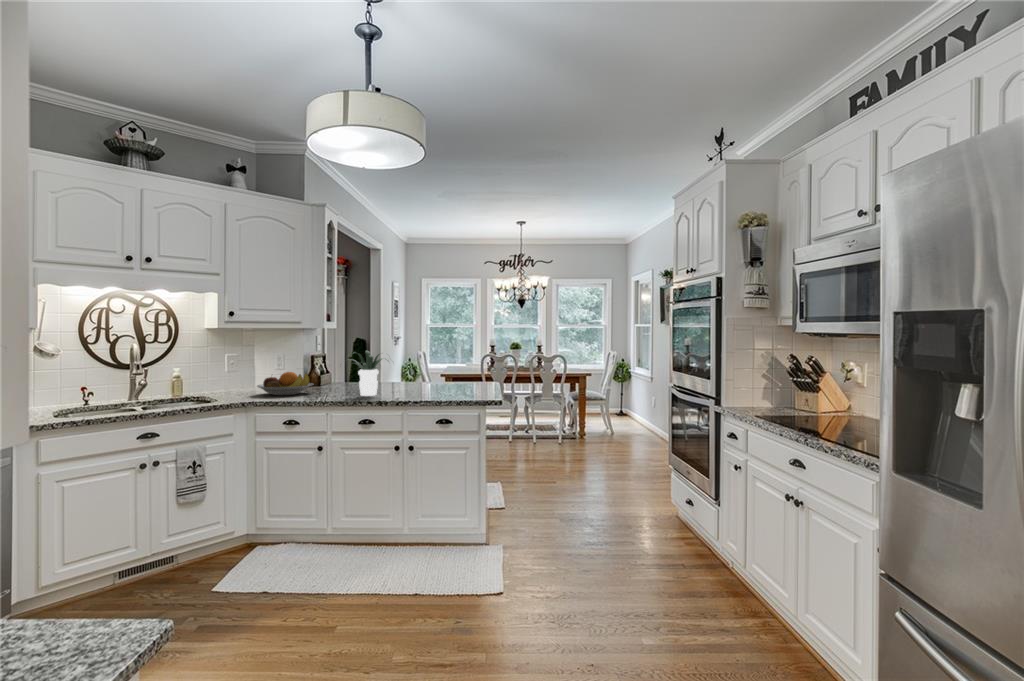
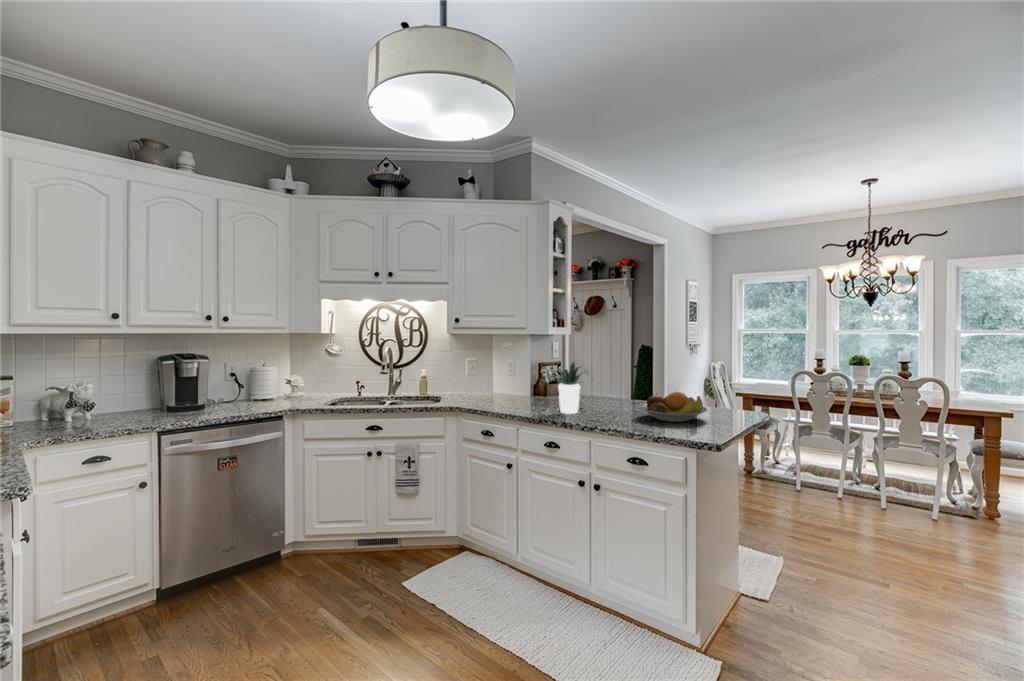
fruit bowl: present [257,372,313,395] -> present [639,392,707,422]

